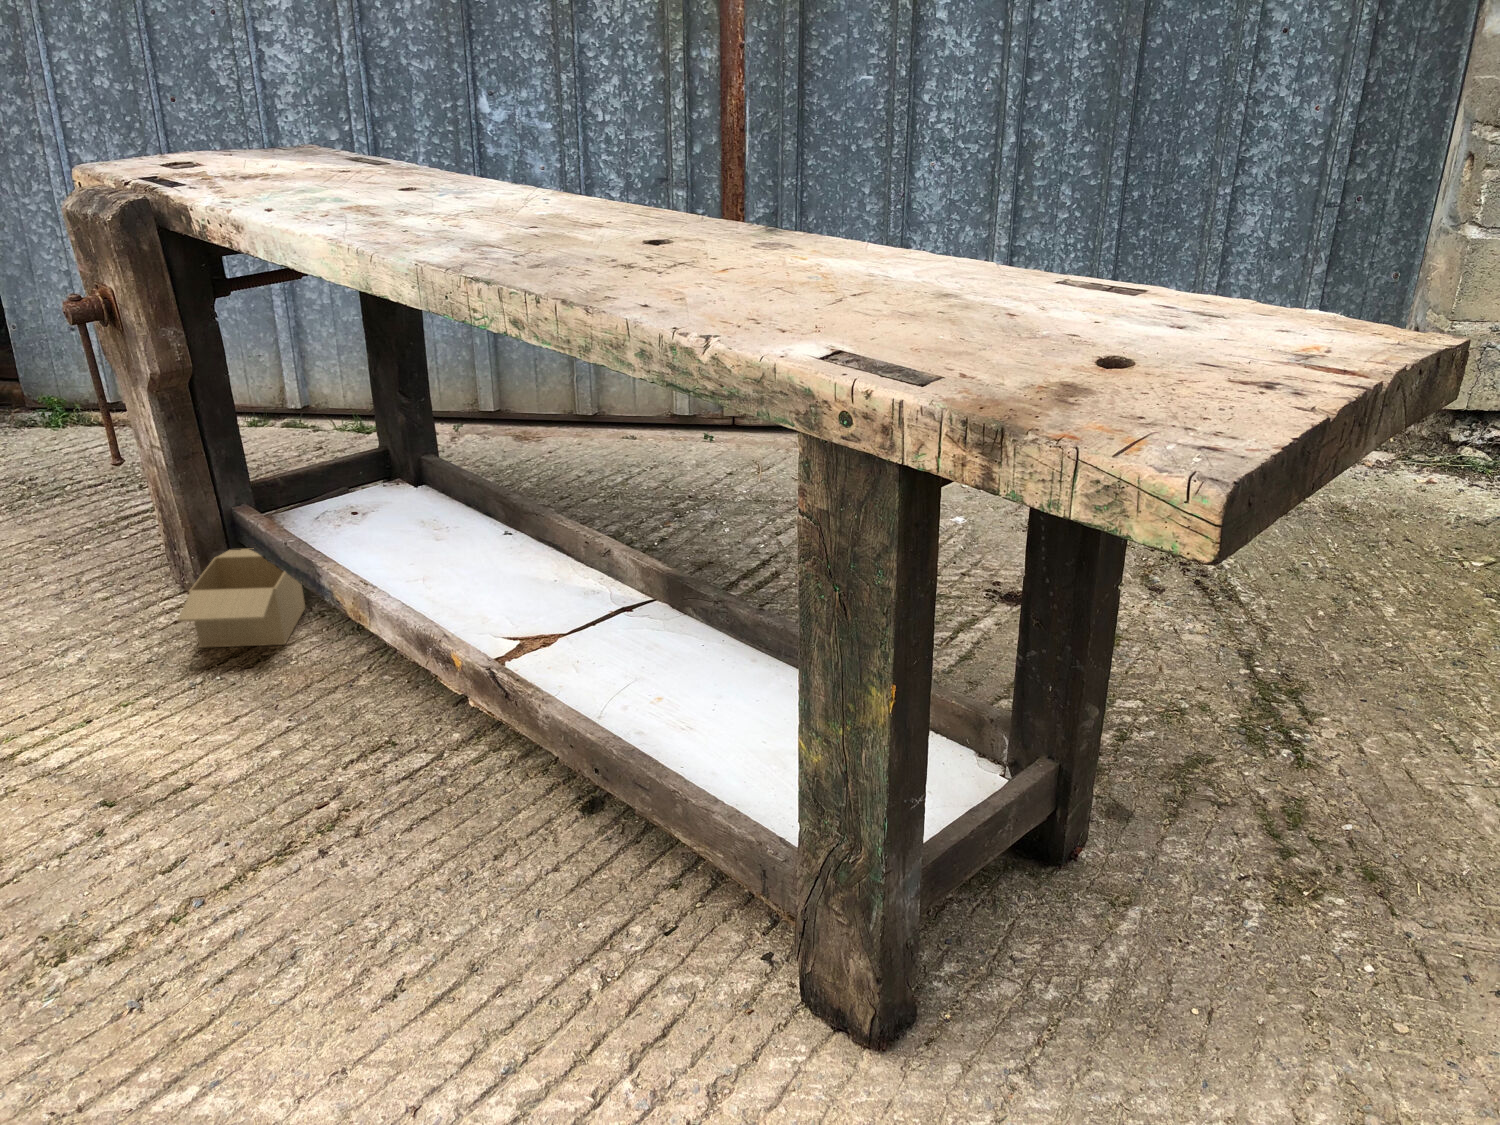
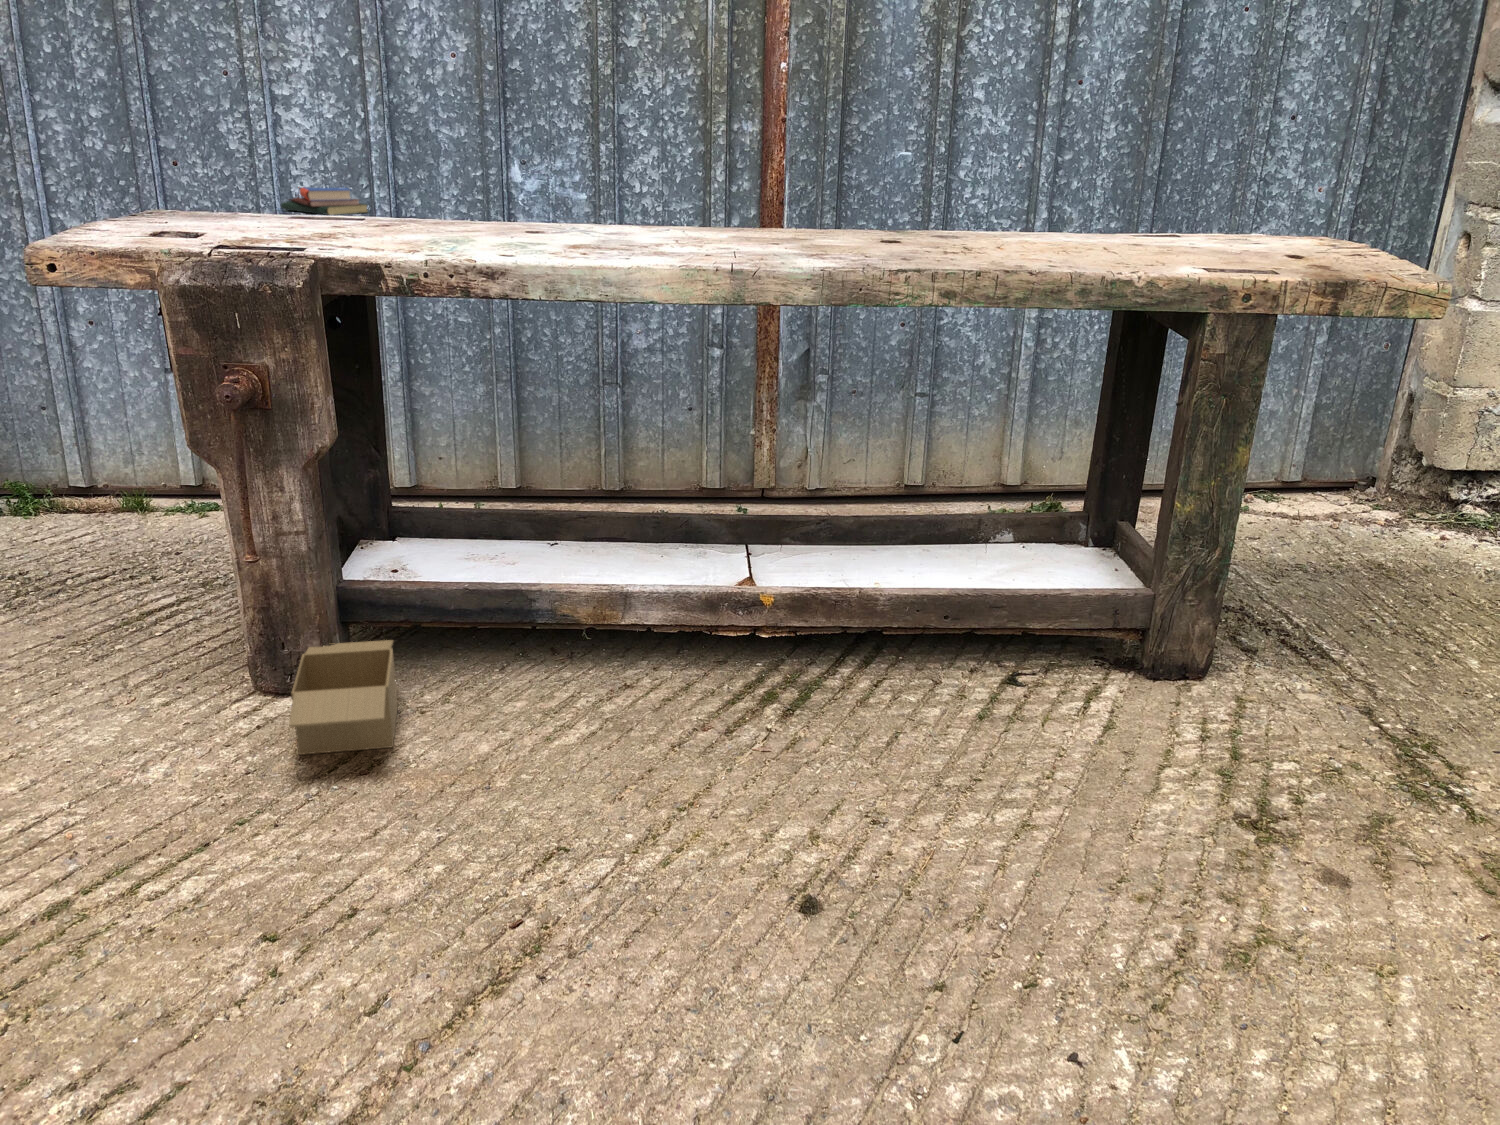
book: none [271,118,351,147] -> present [281,187,368,215]

